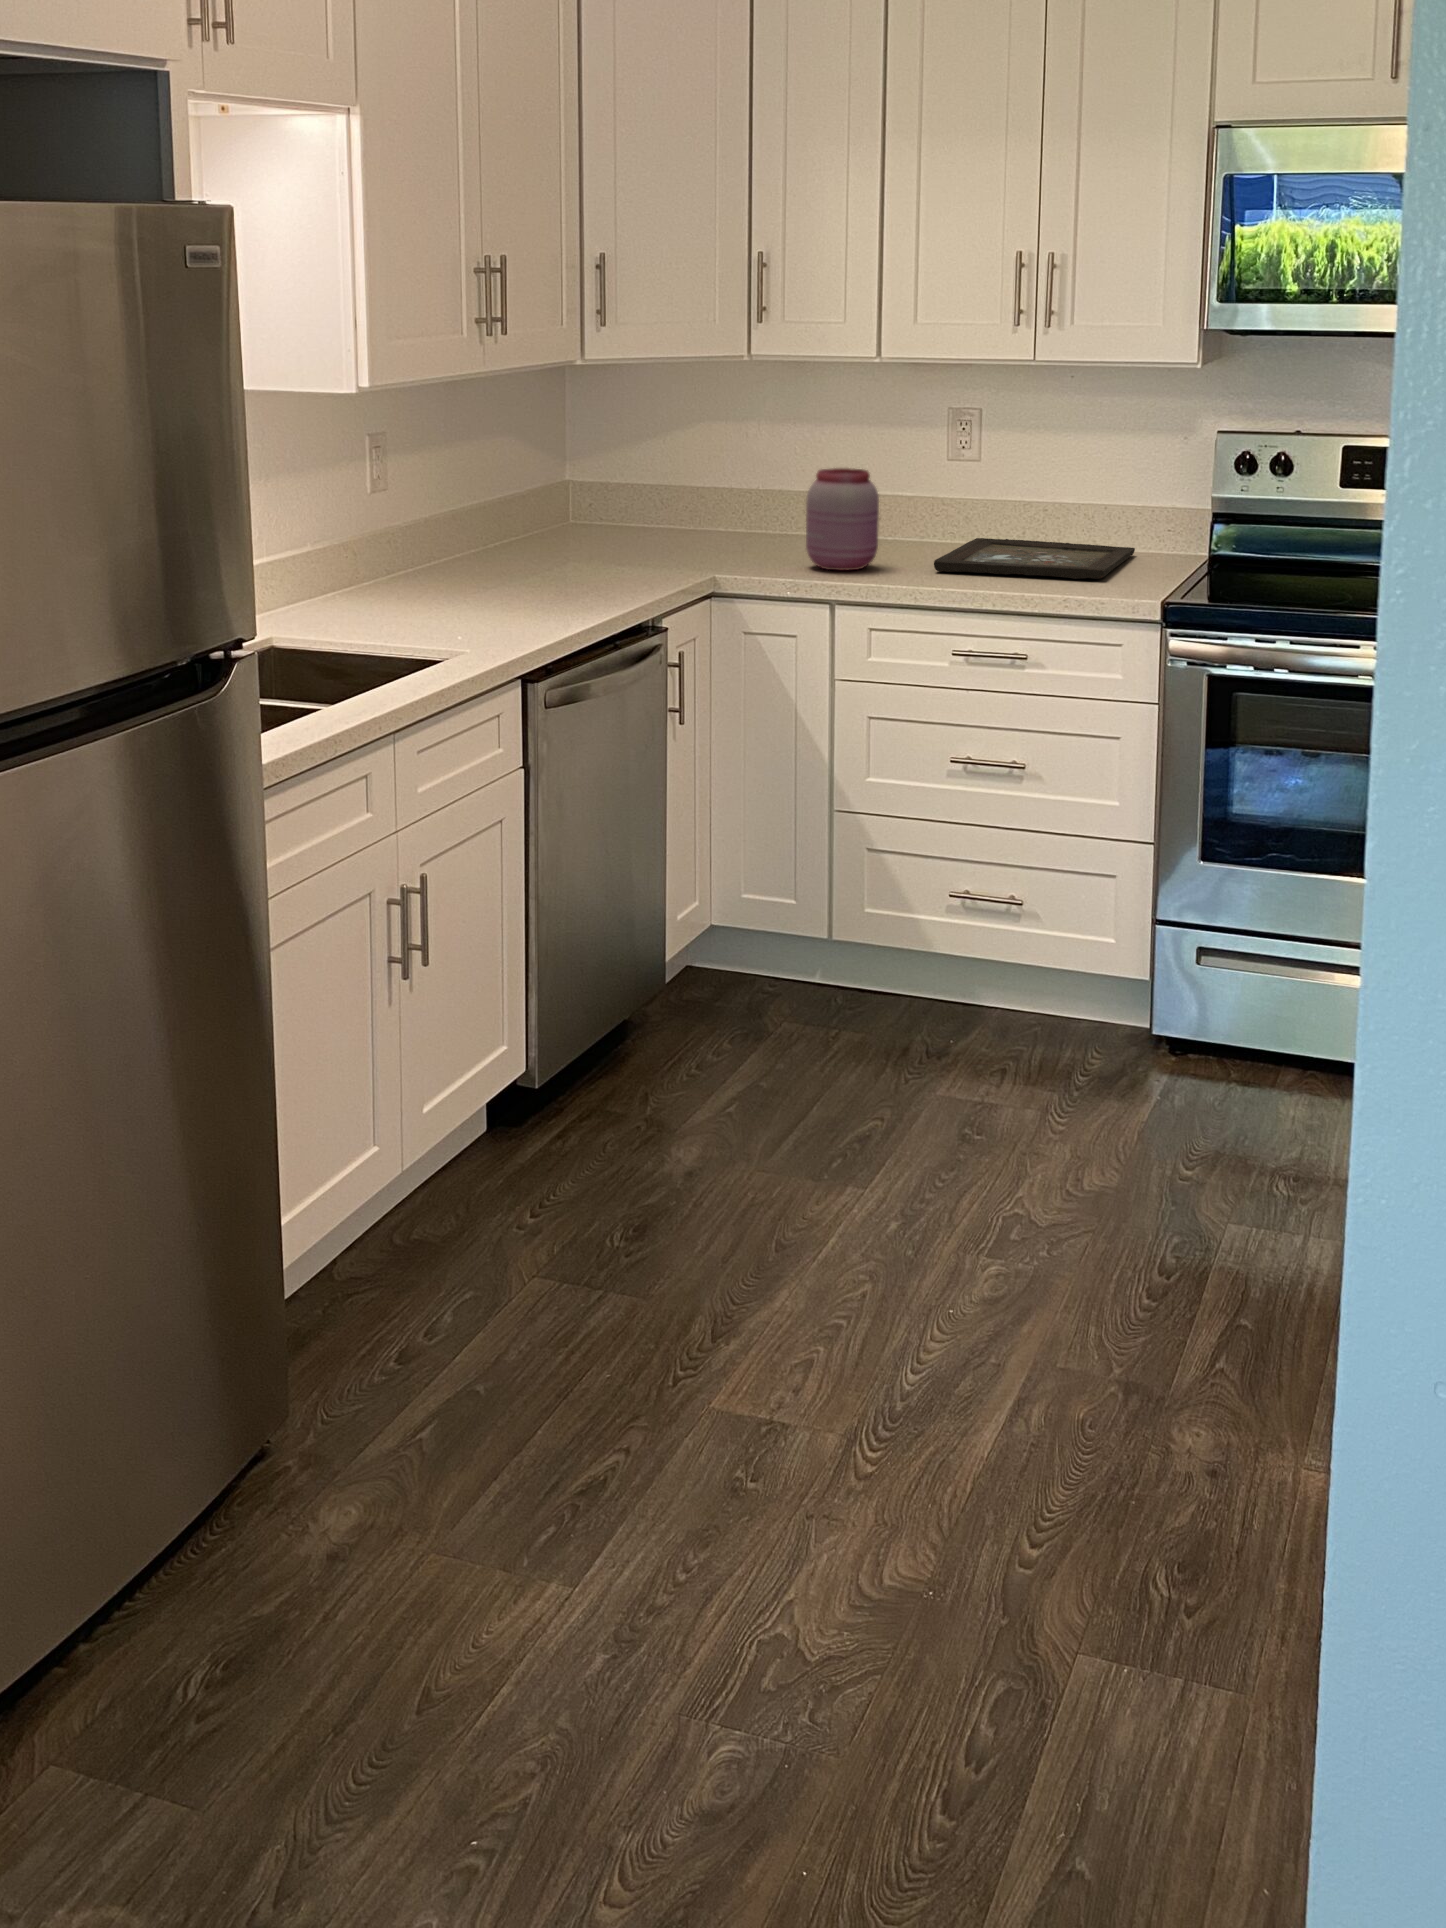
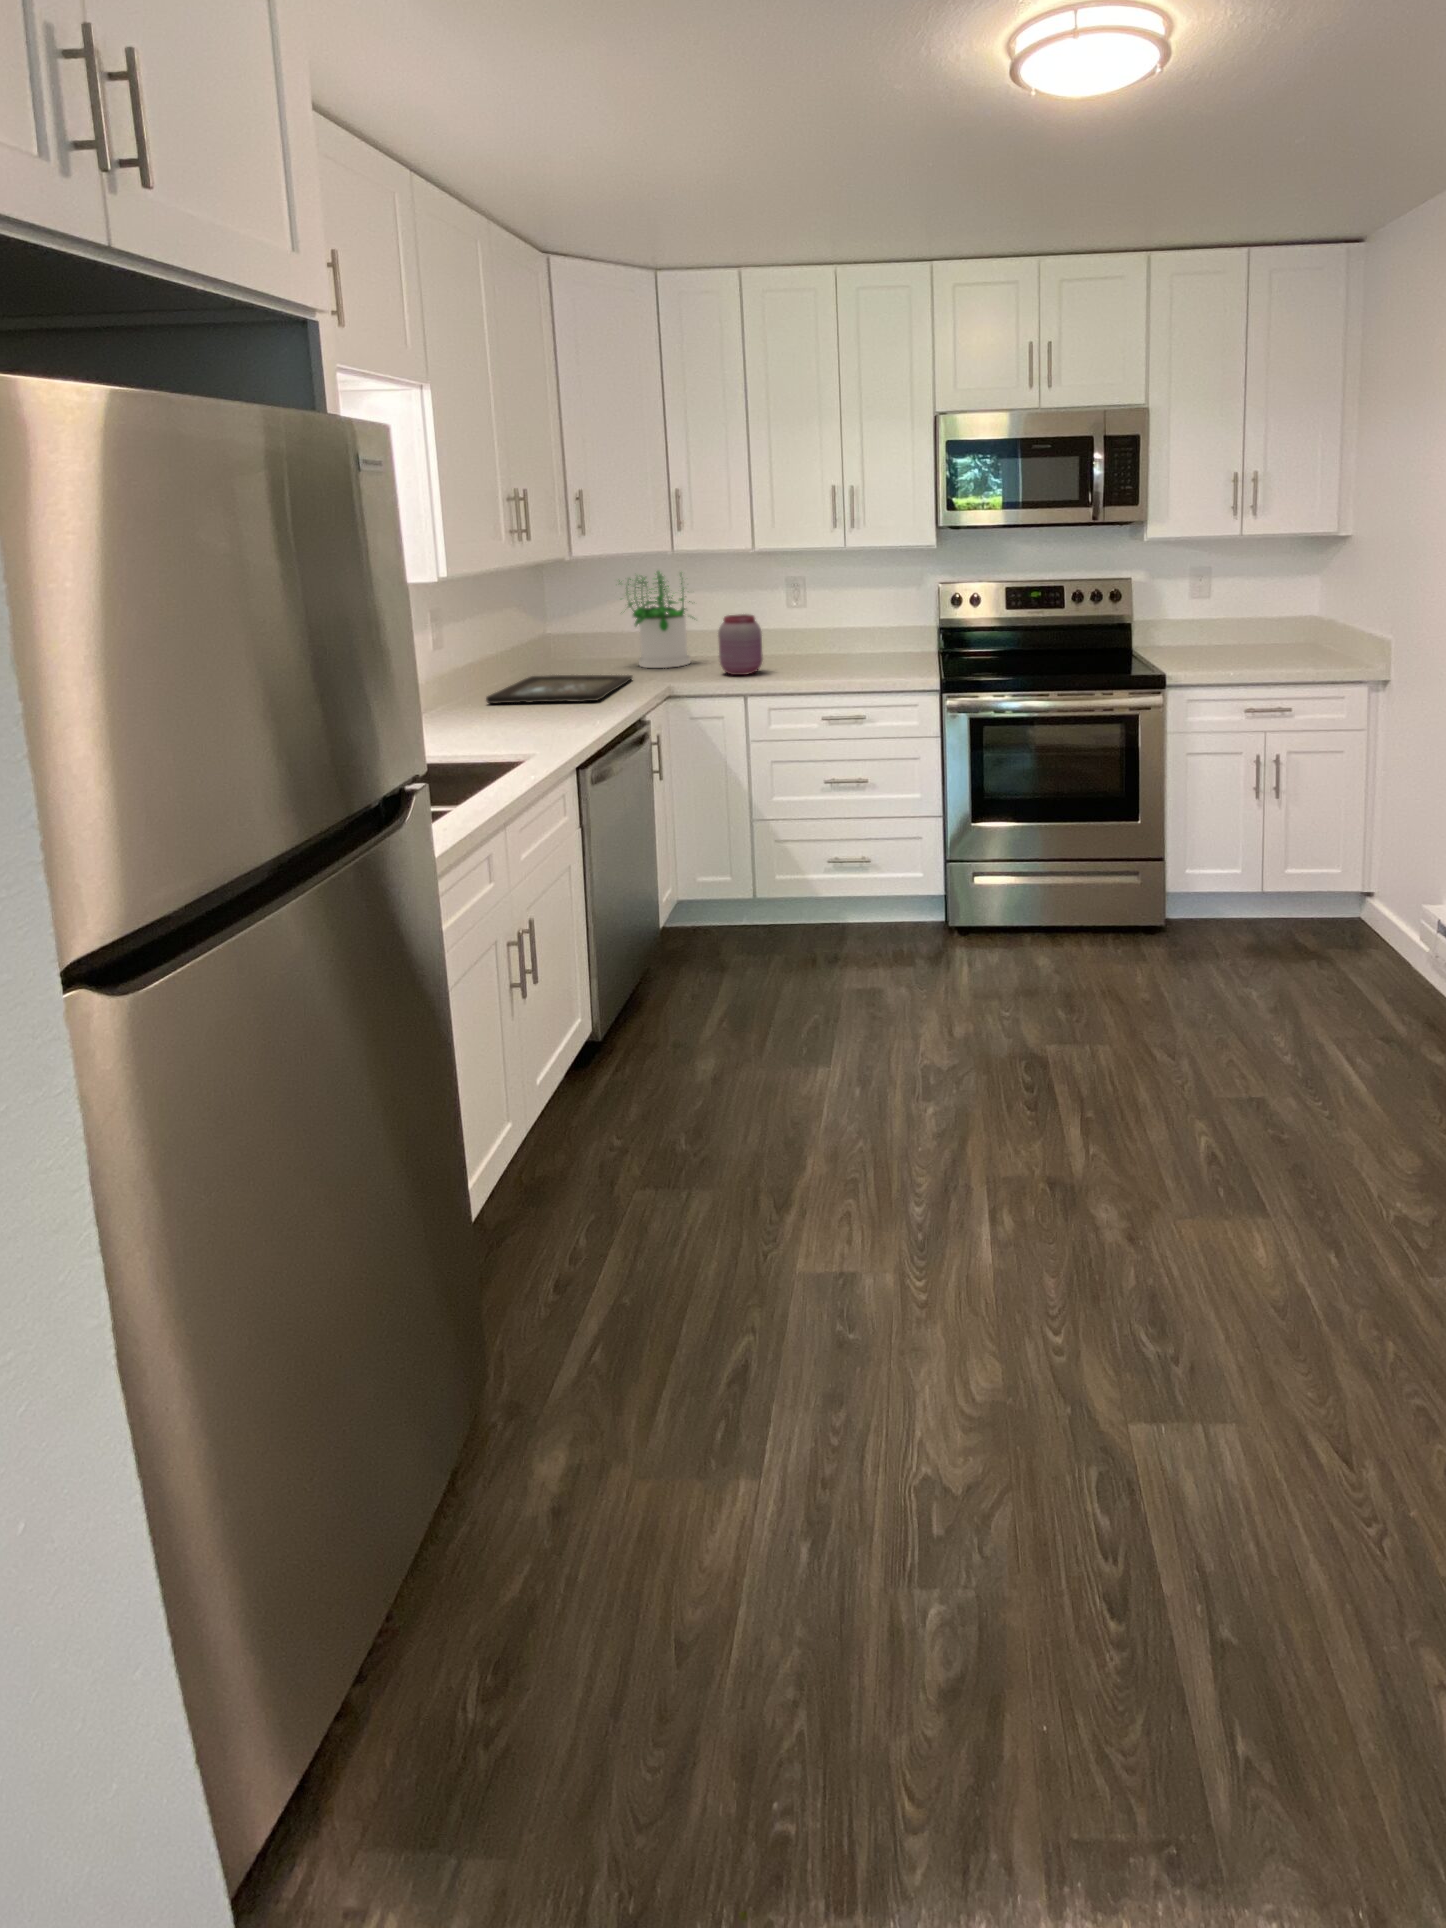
potted plant: none [659,387,789,551] -> present [626,571,690,668]
tray: present [934,538,1135,579] -> present [486,675,632,704]

